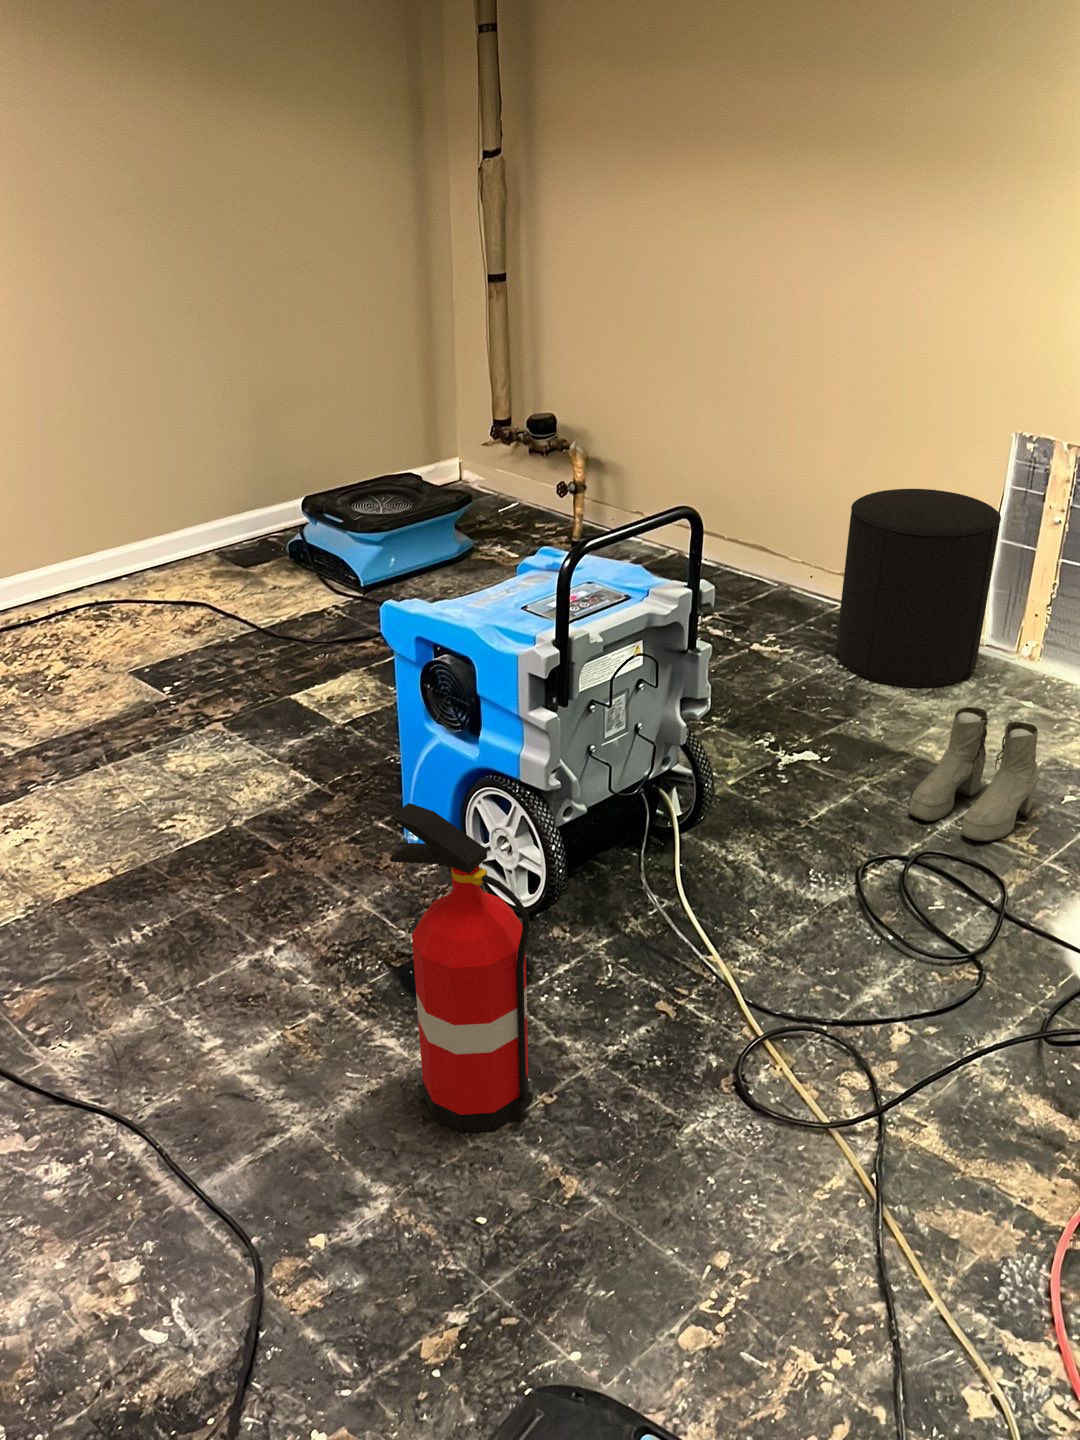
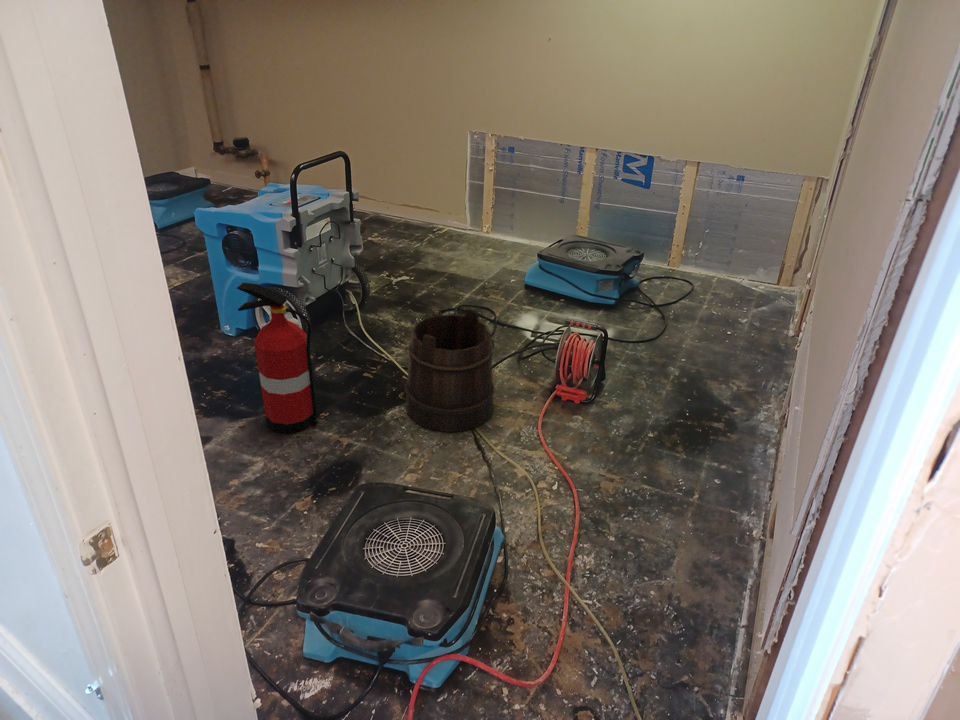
stool: present [837,489,1001,687] -> none [406,160,470,248]
boots: present [908,707,1038,841] -> none [452,245,501,299]
bucket: none [730,921,959,1229] -> present [405,308,494,432]

